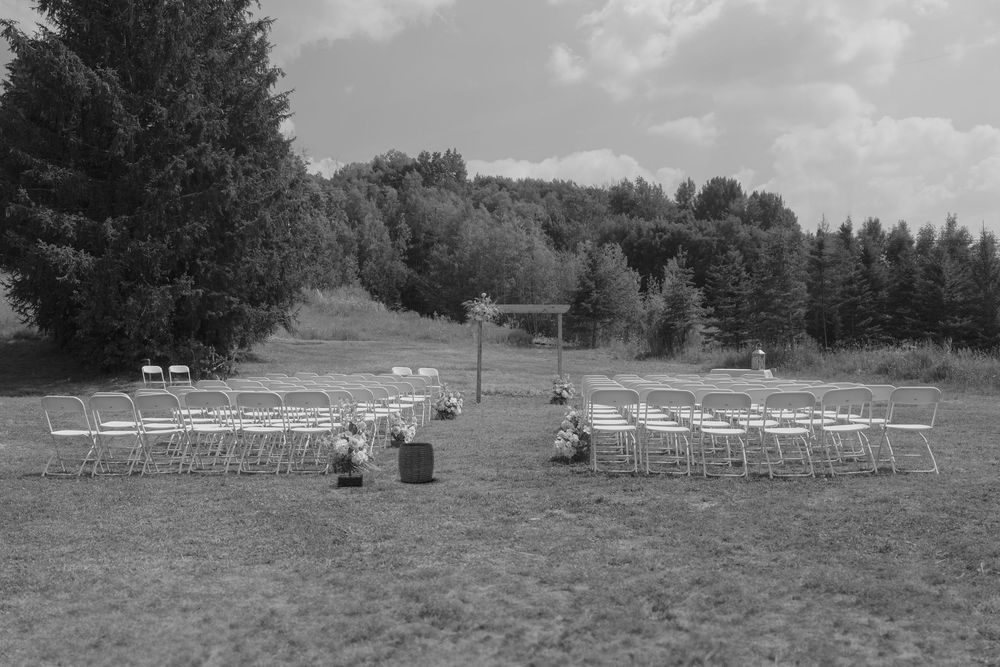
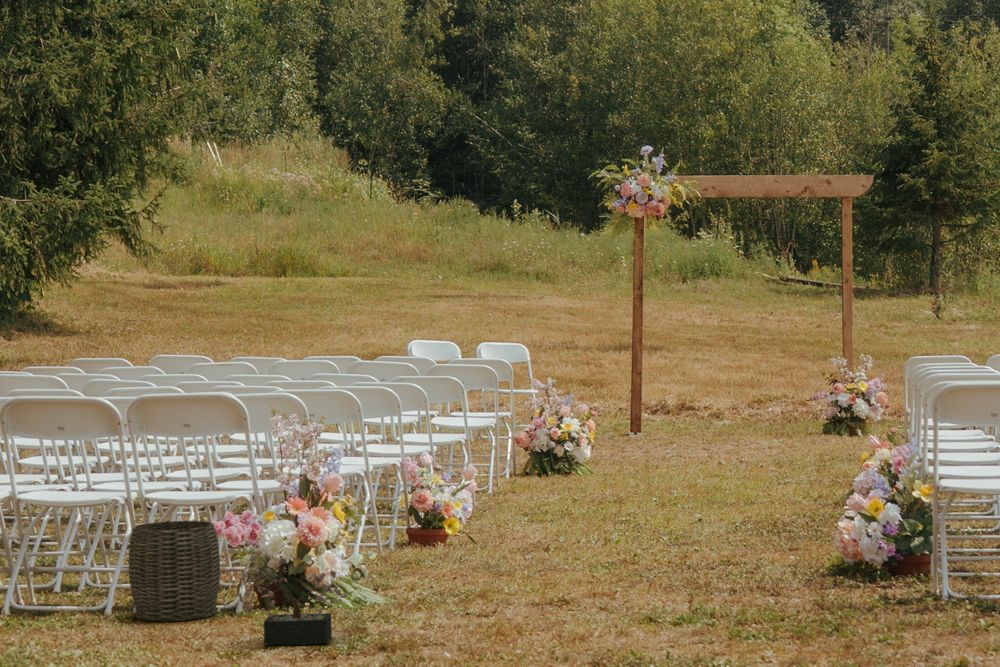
woven basket: present [398,443,434,483] -> present [129,521,220,621]

